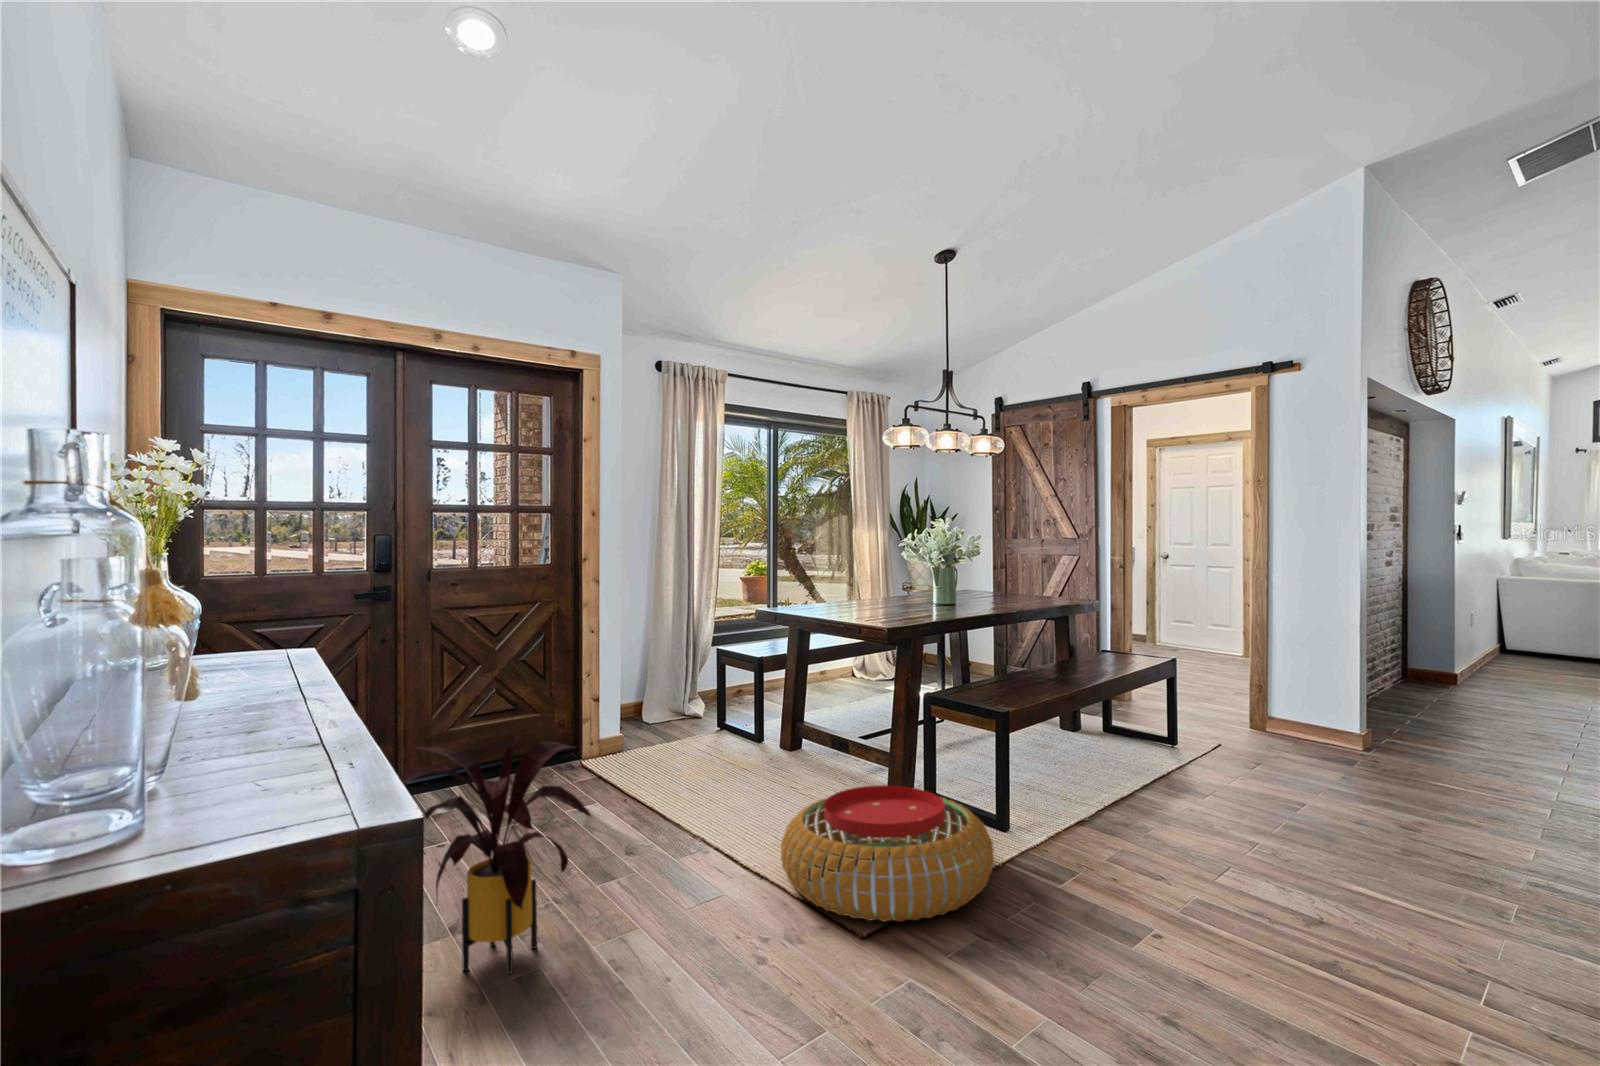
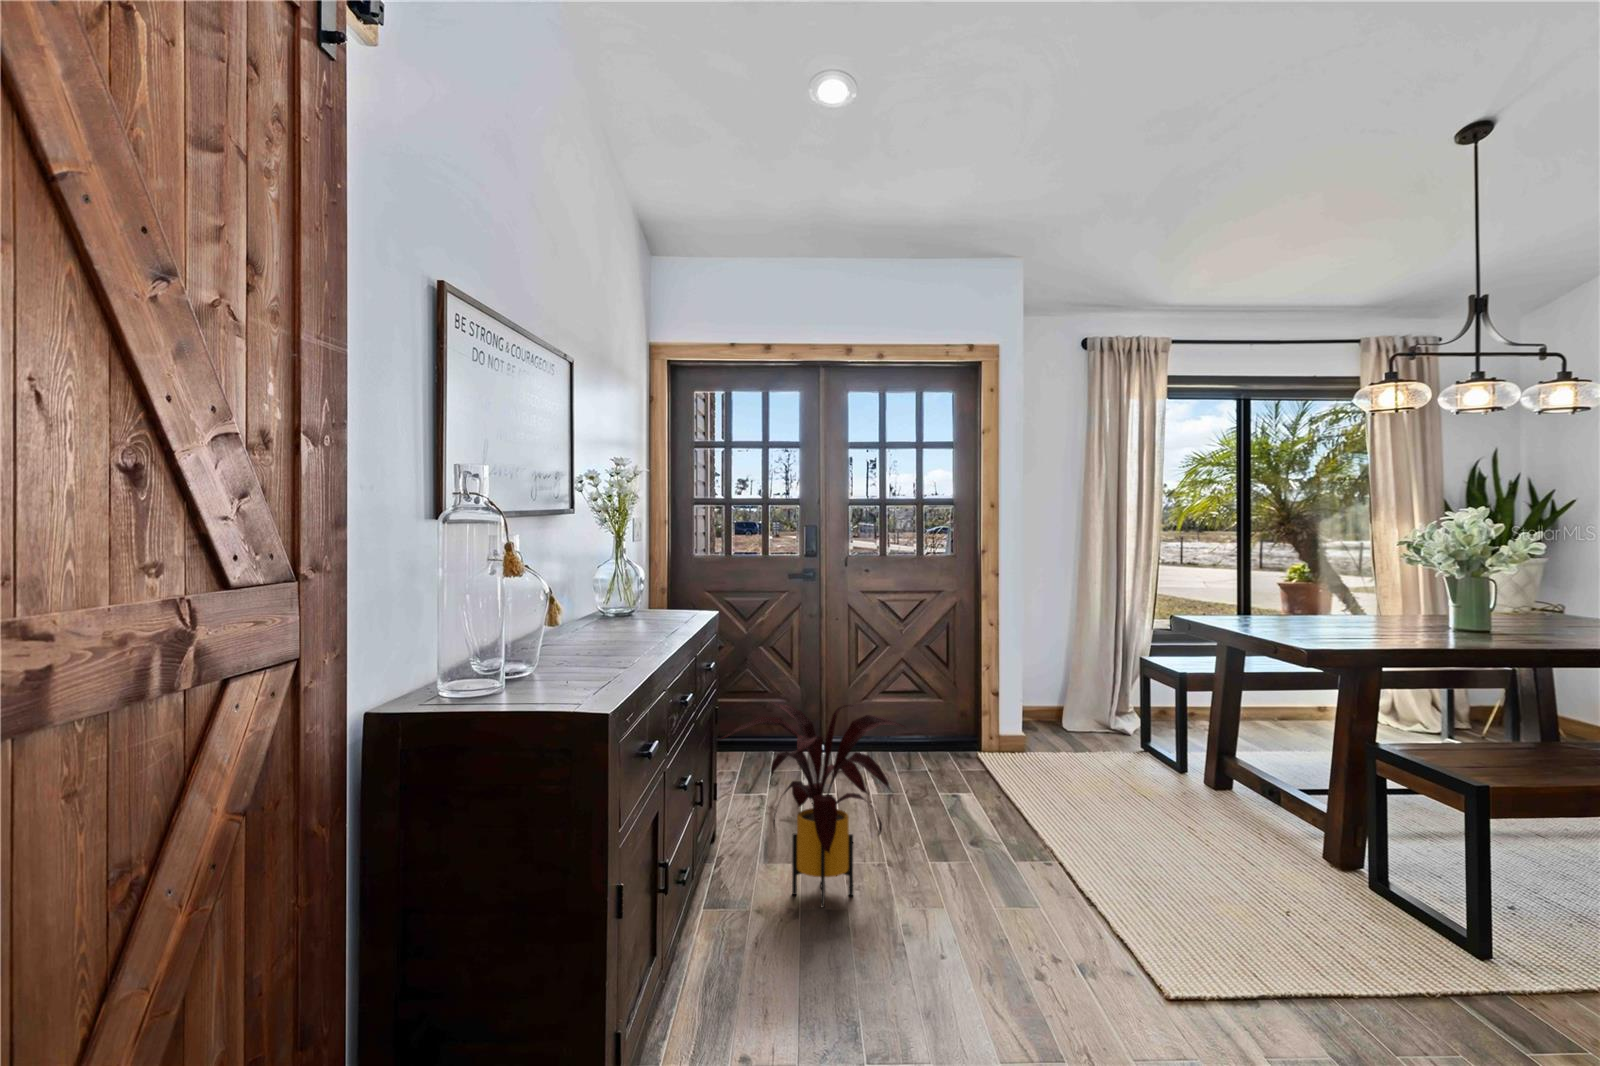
pouf: present [780,785,994,922] -> none [1106,832,1405,1008]

